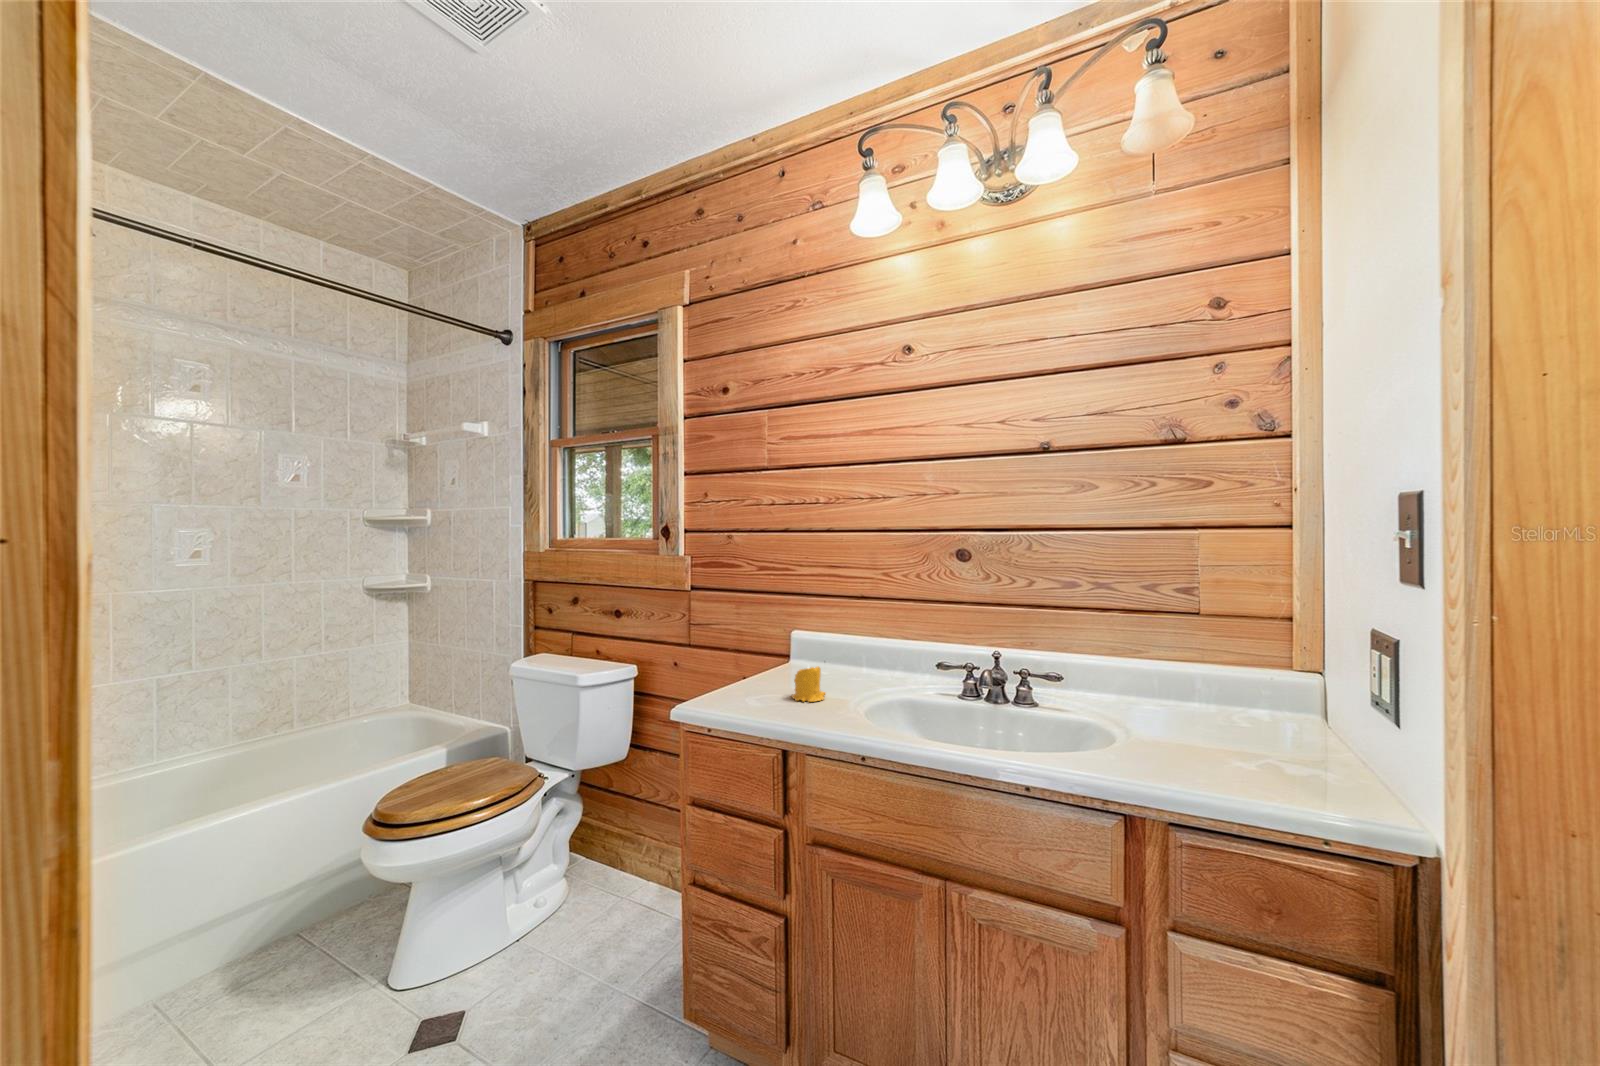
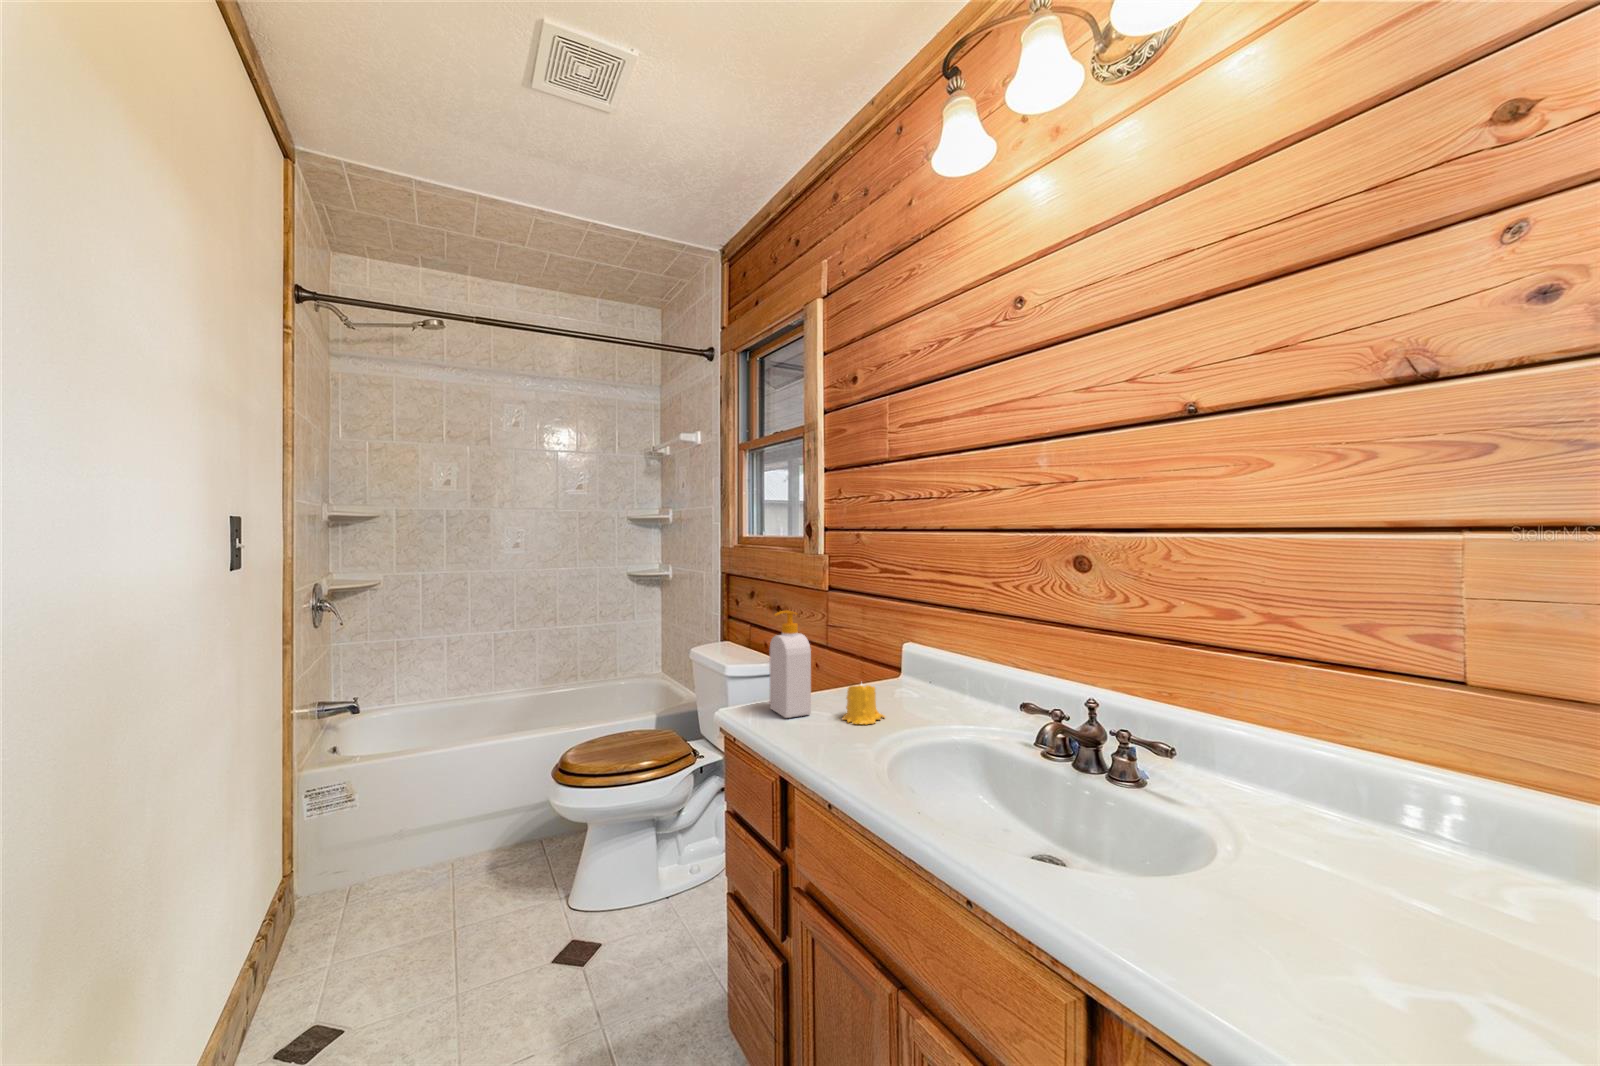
soap bottle: none [720,606,765,707] -> present [770,611,811,718]

